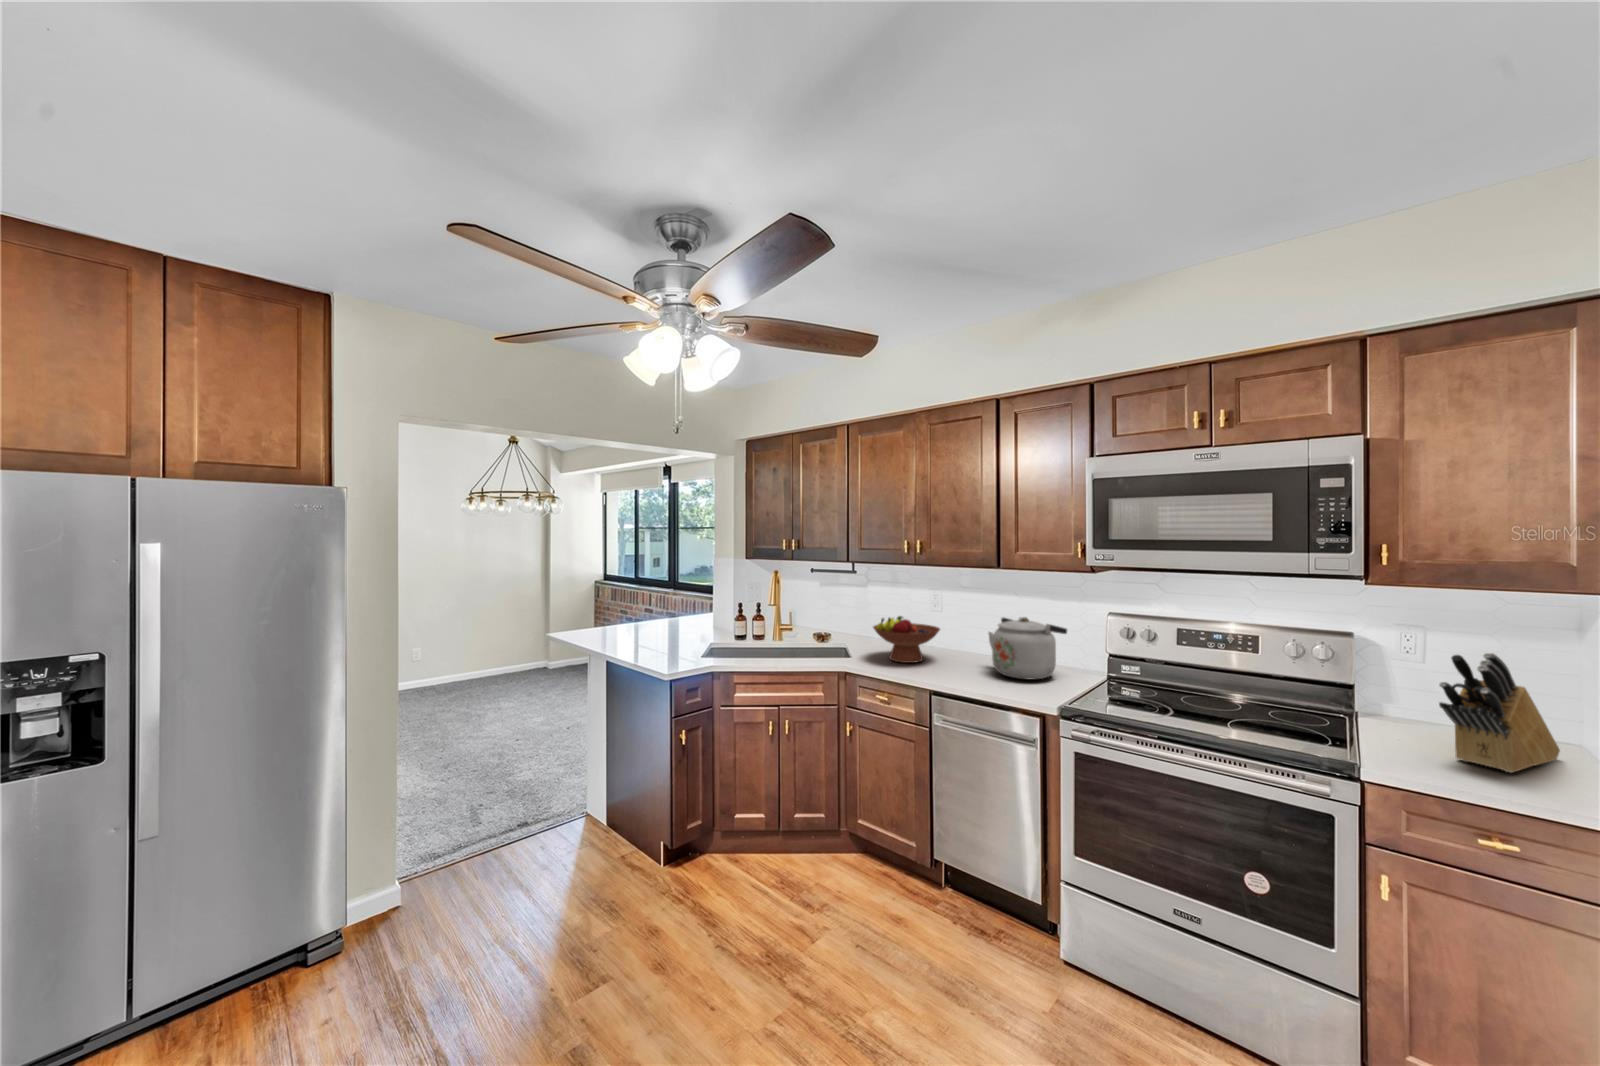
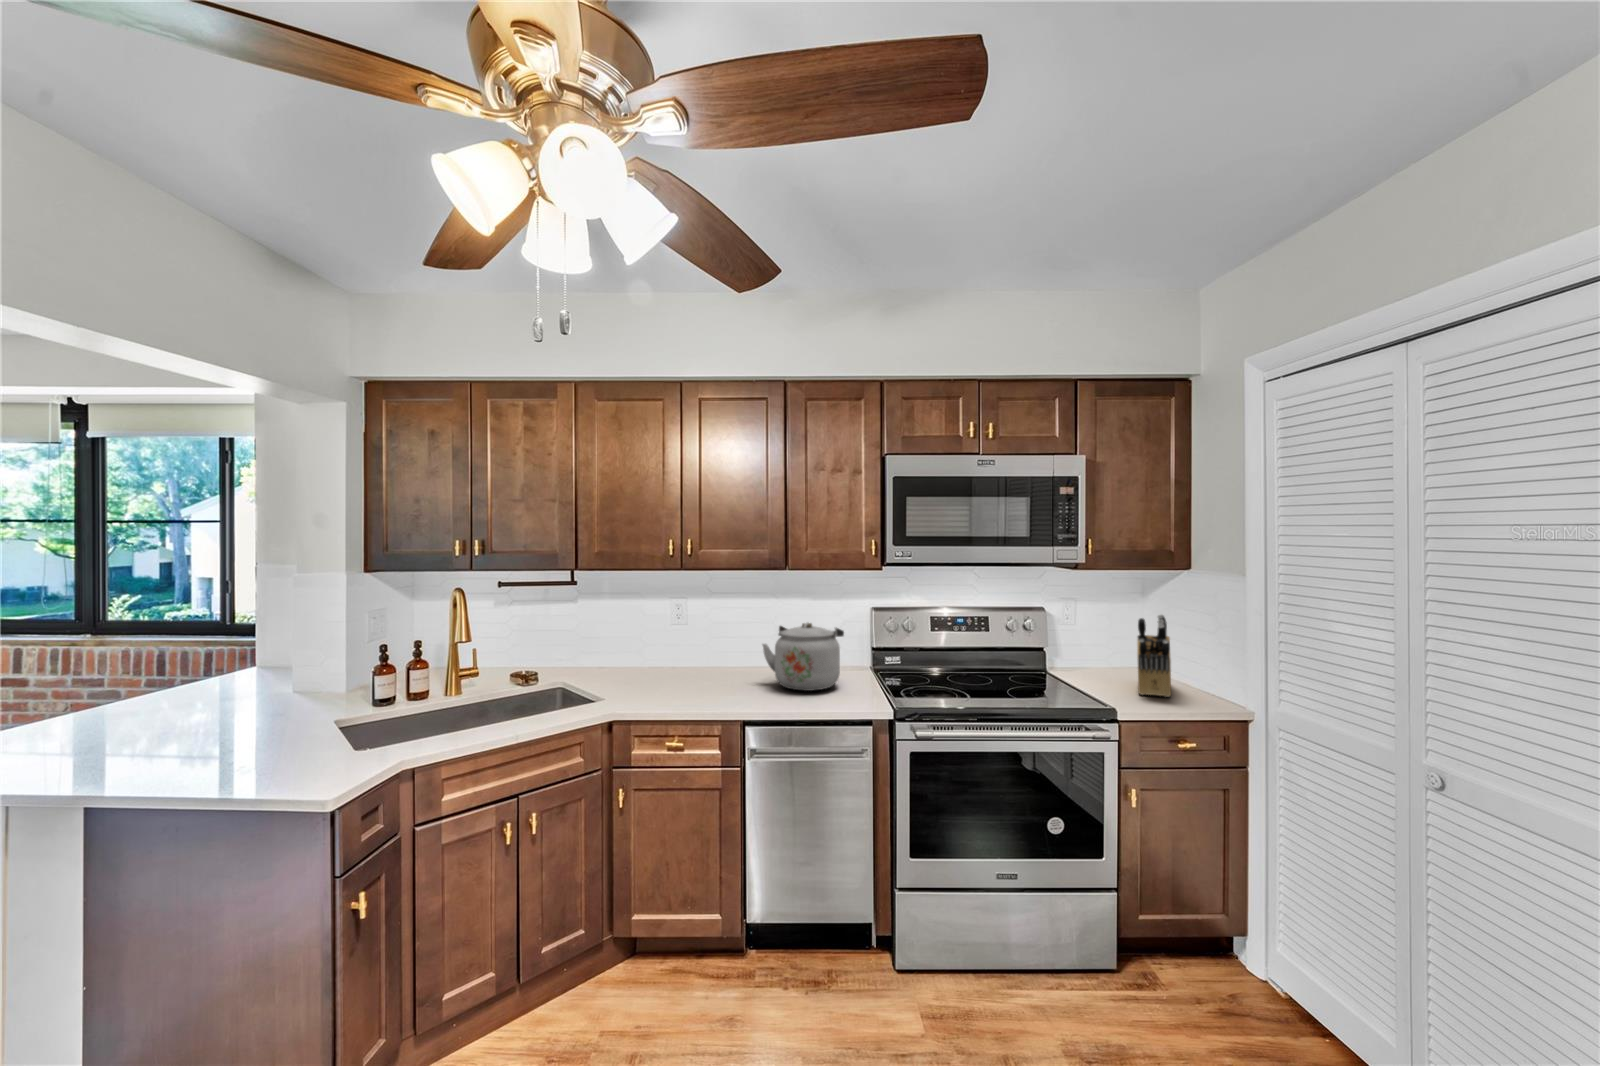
fruit bowl: present [873,616,940,663] -> none [623,636,709,695]

